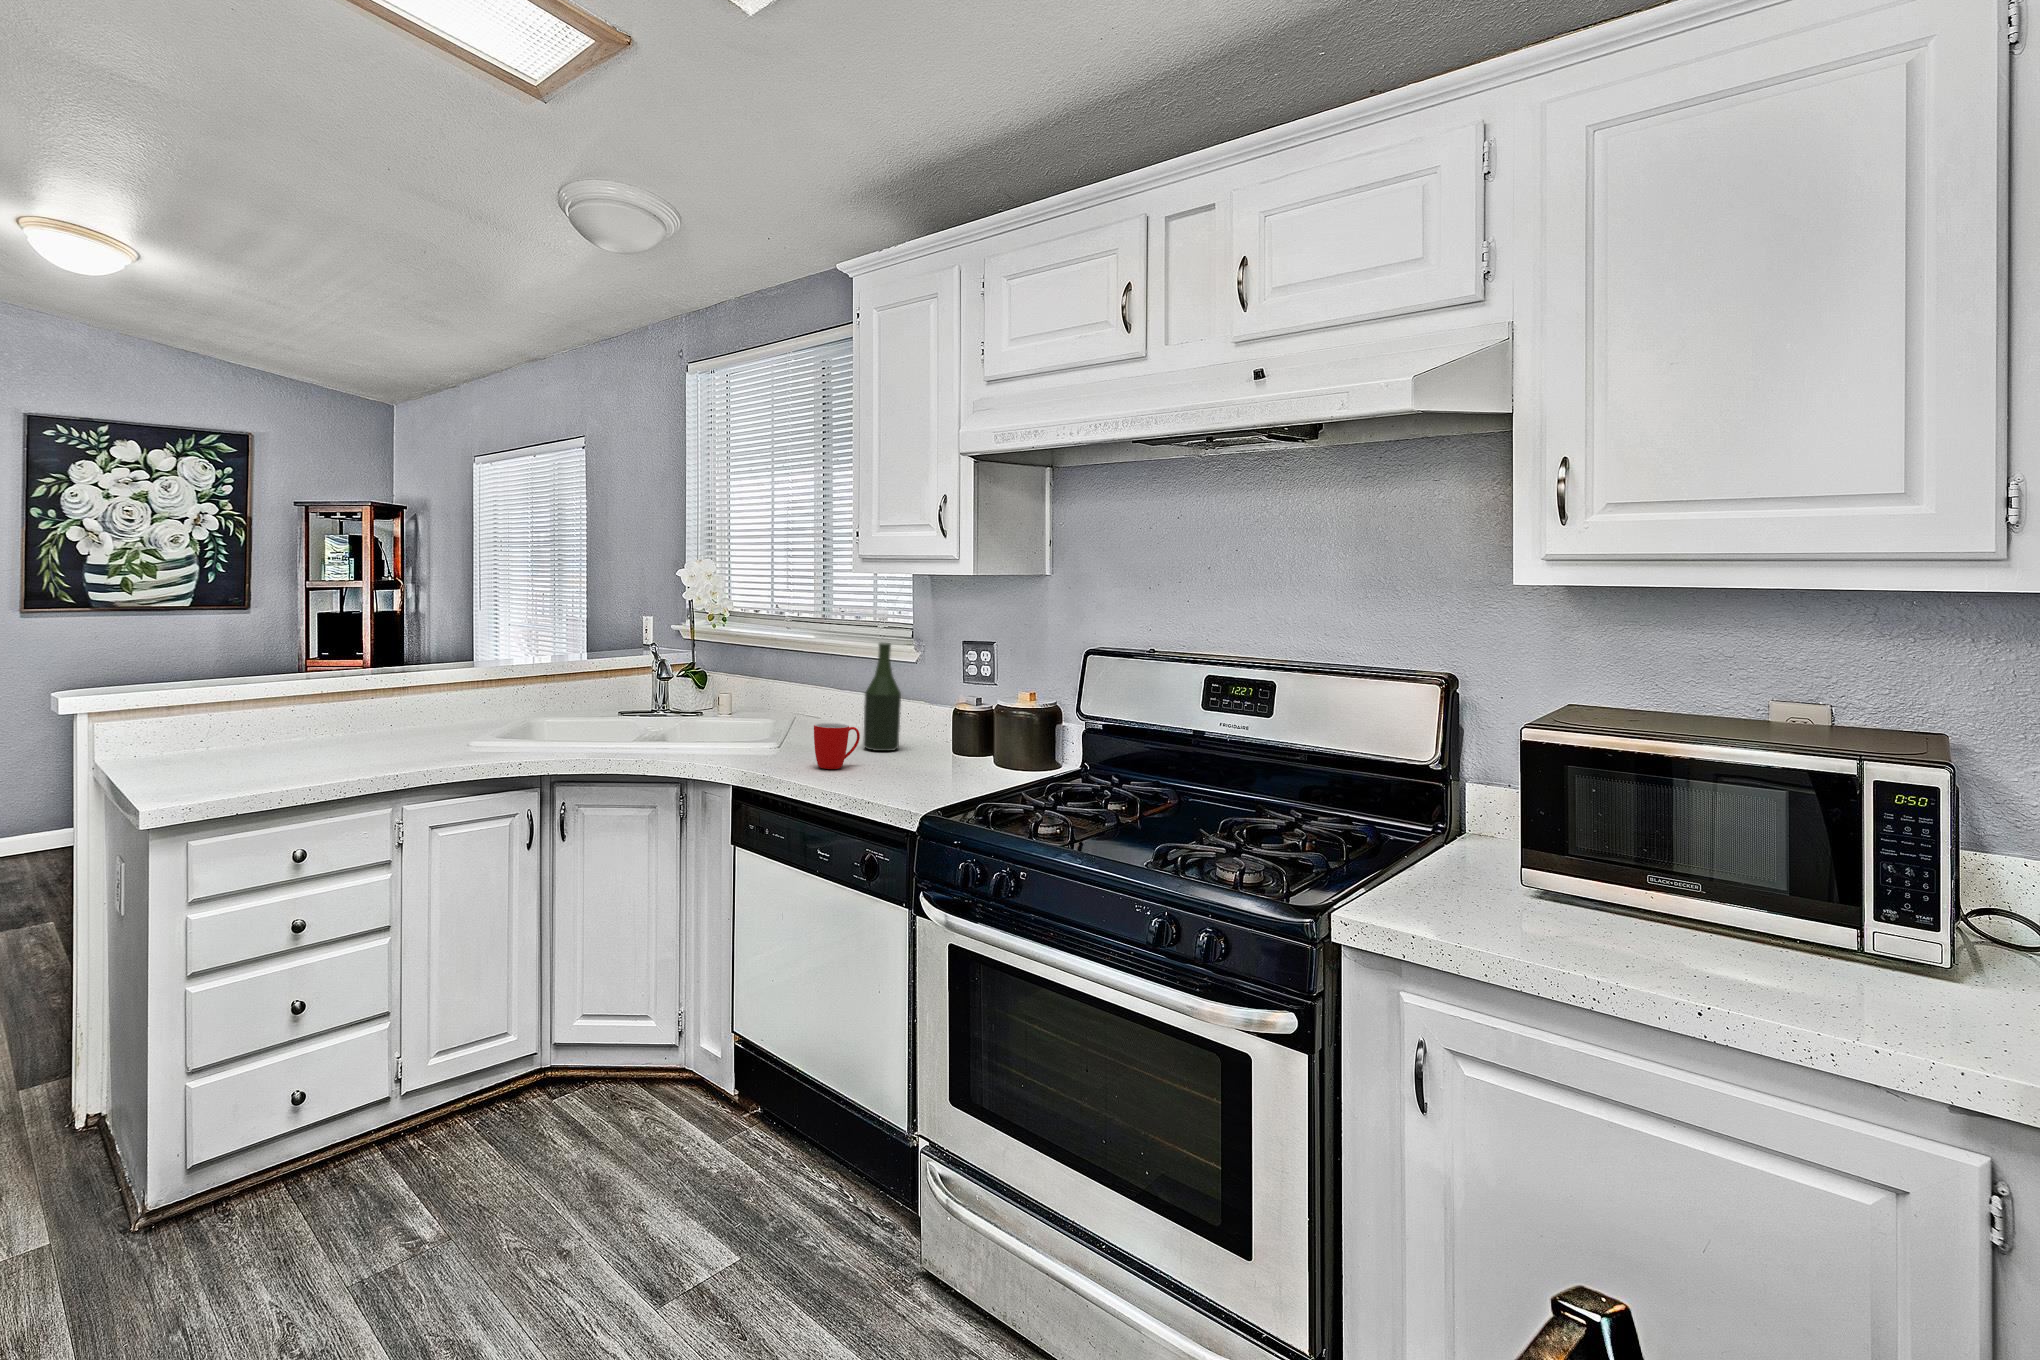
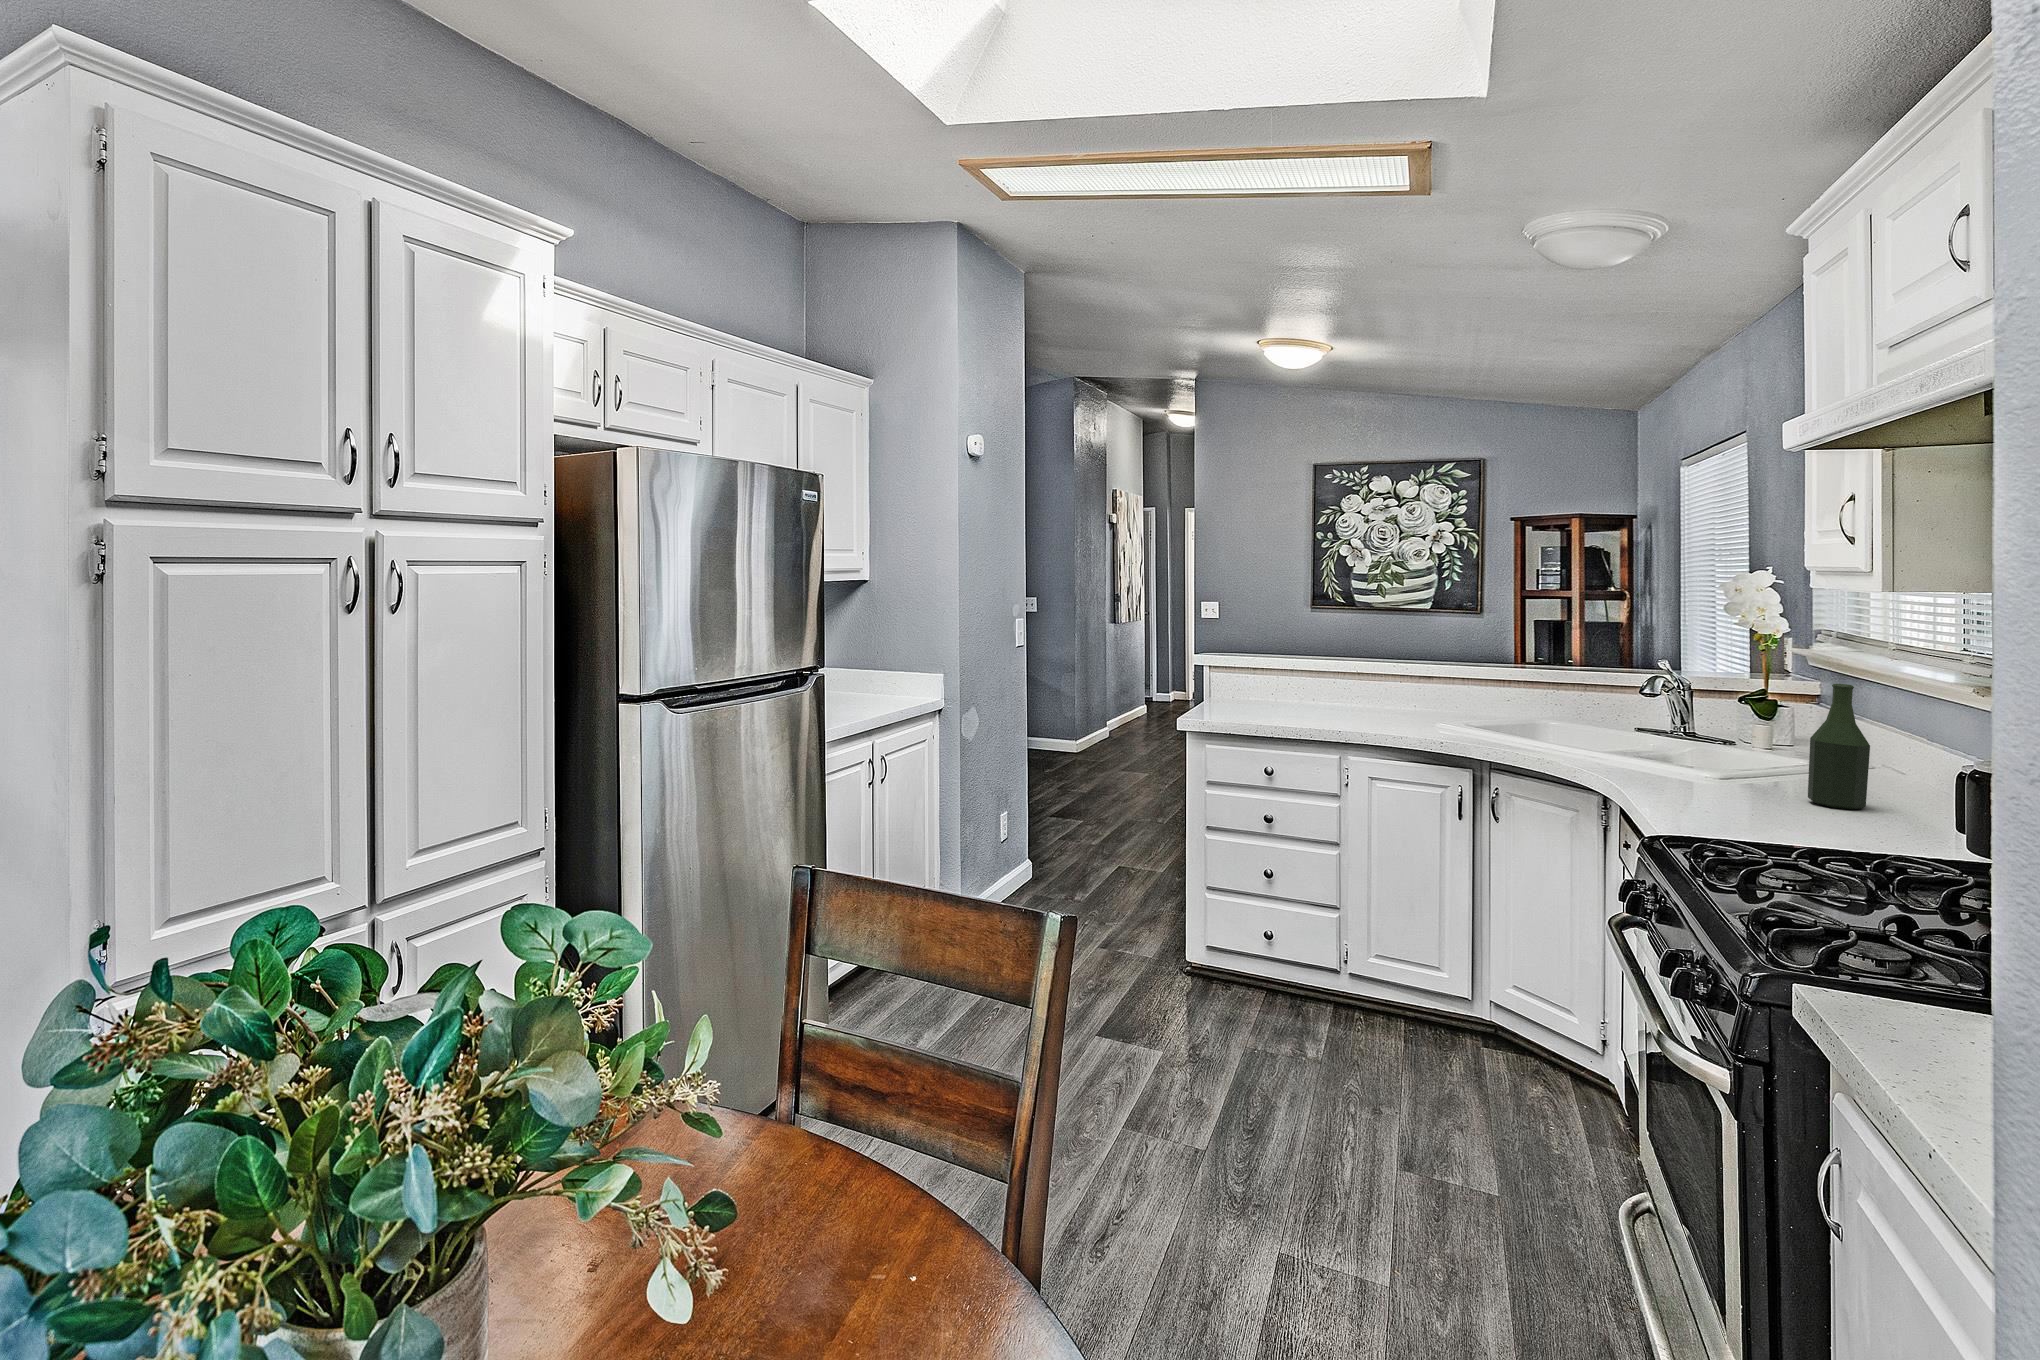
mug: present [814,723,860,769] -> none [1677,754,1743,803]

